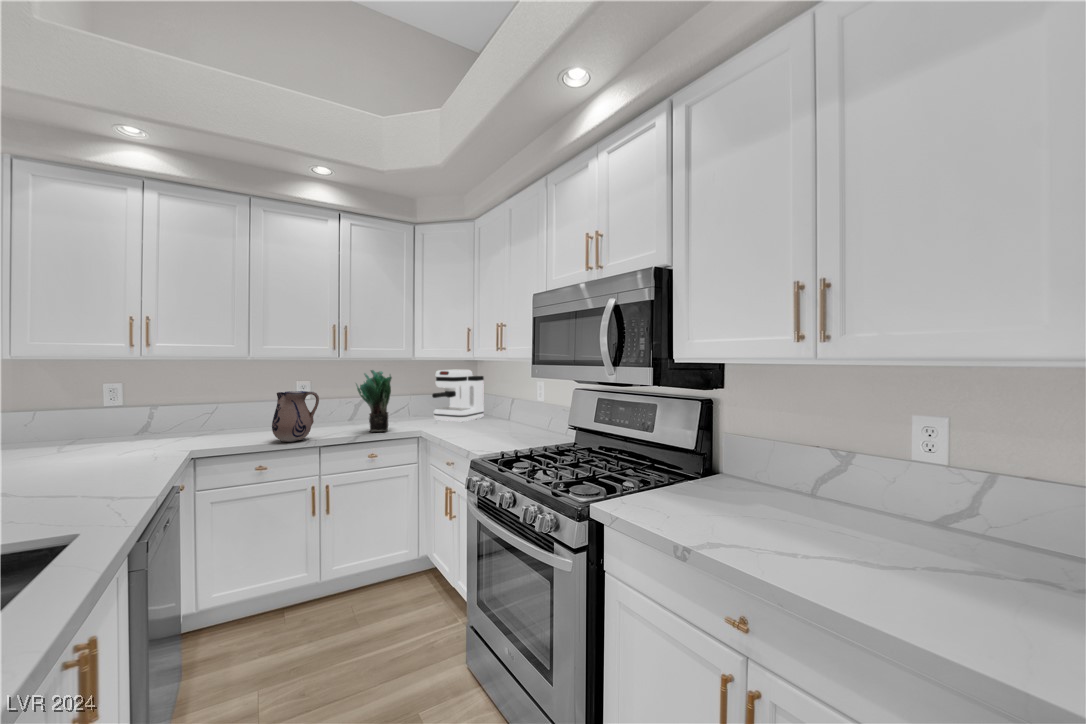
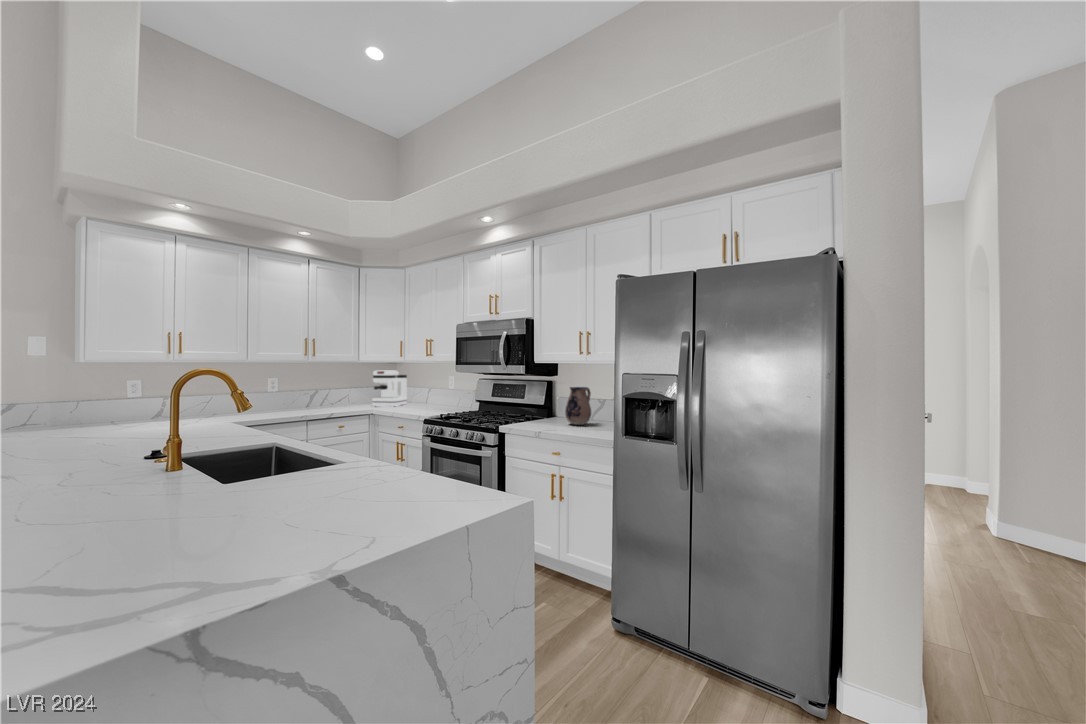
potted plant: present [356,370,392,432] -> none [326,370,353,412]
ceramic pitcher: present [272,391,319,442] -> present [565,387,591,425]

